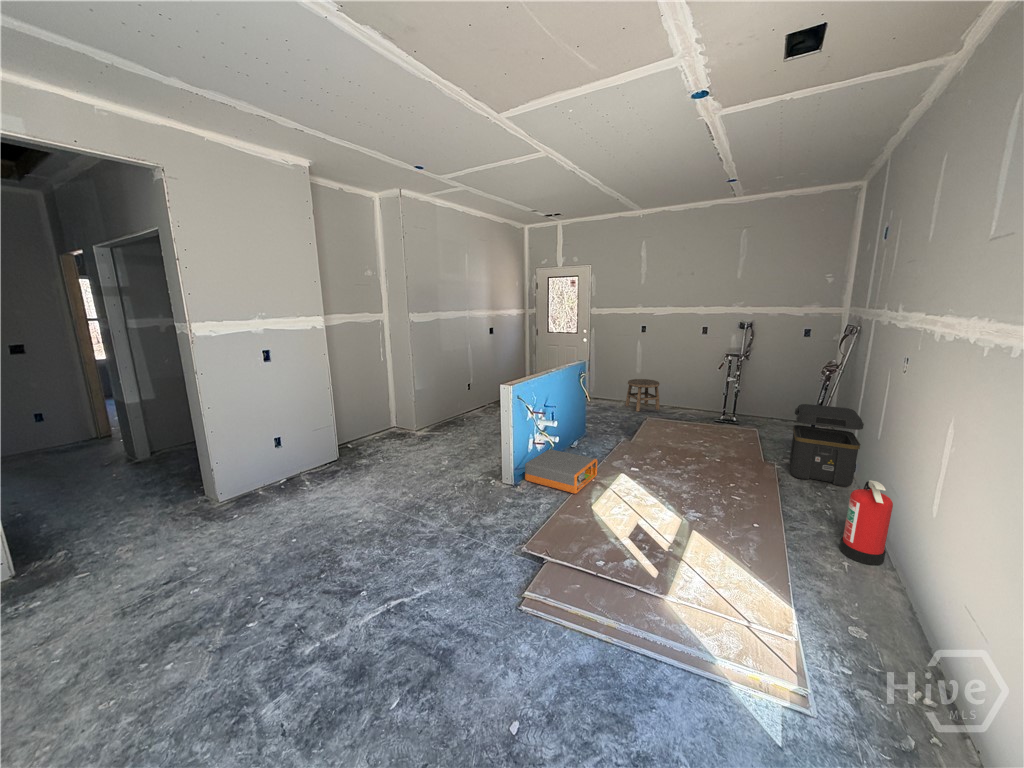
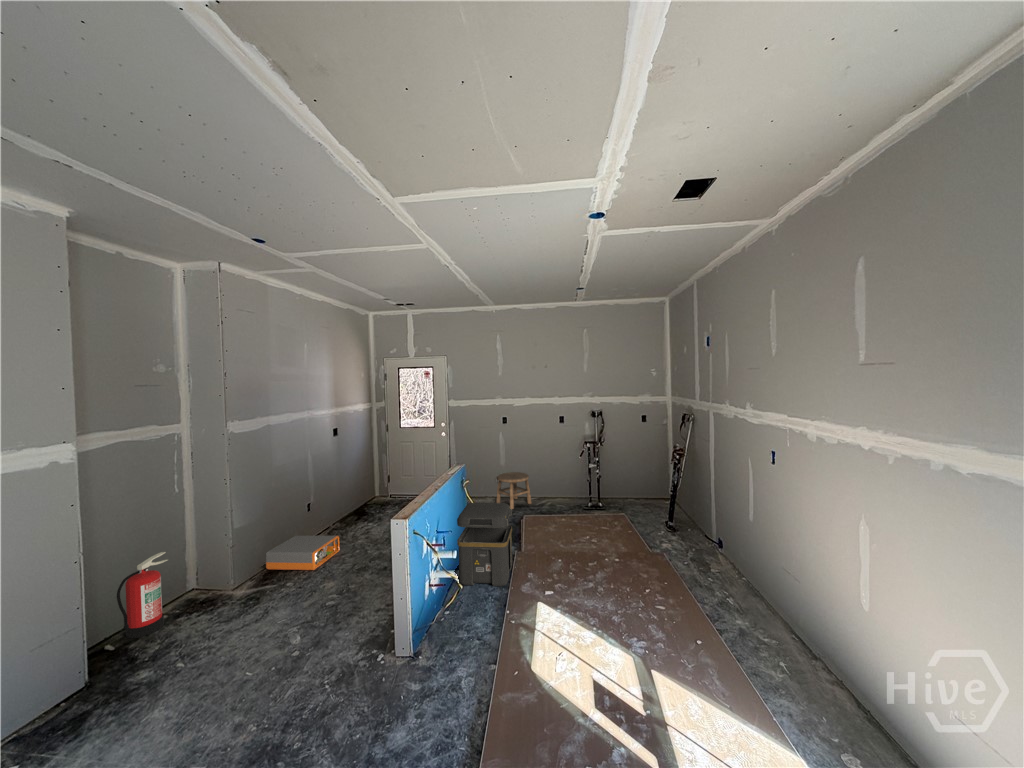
toolbox: present [790,404,864,487] -> present [457,503,512,586]
storage box: present [525,449,597,494] -> present [266,536,340,570]
fire extinguisher: present [840,480,893,566] -> present [117,552,167,638]

